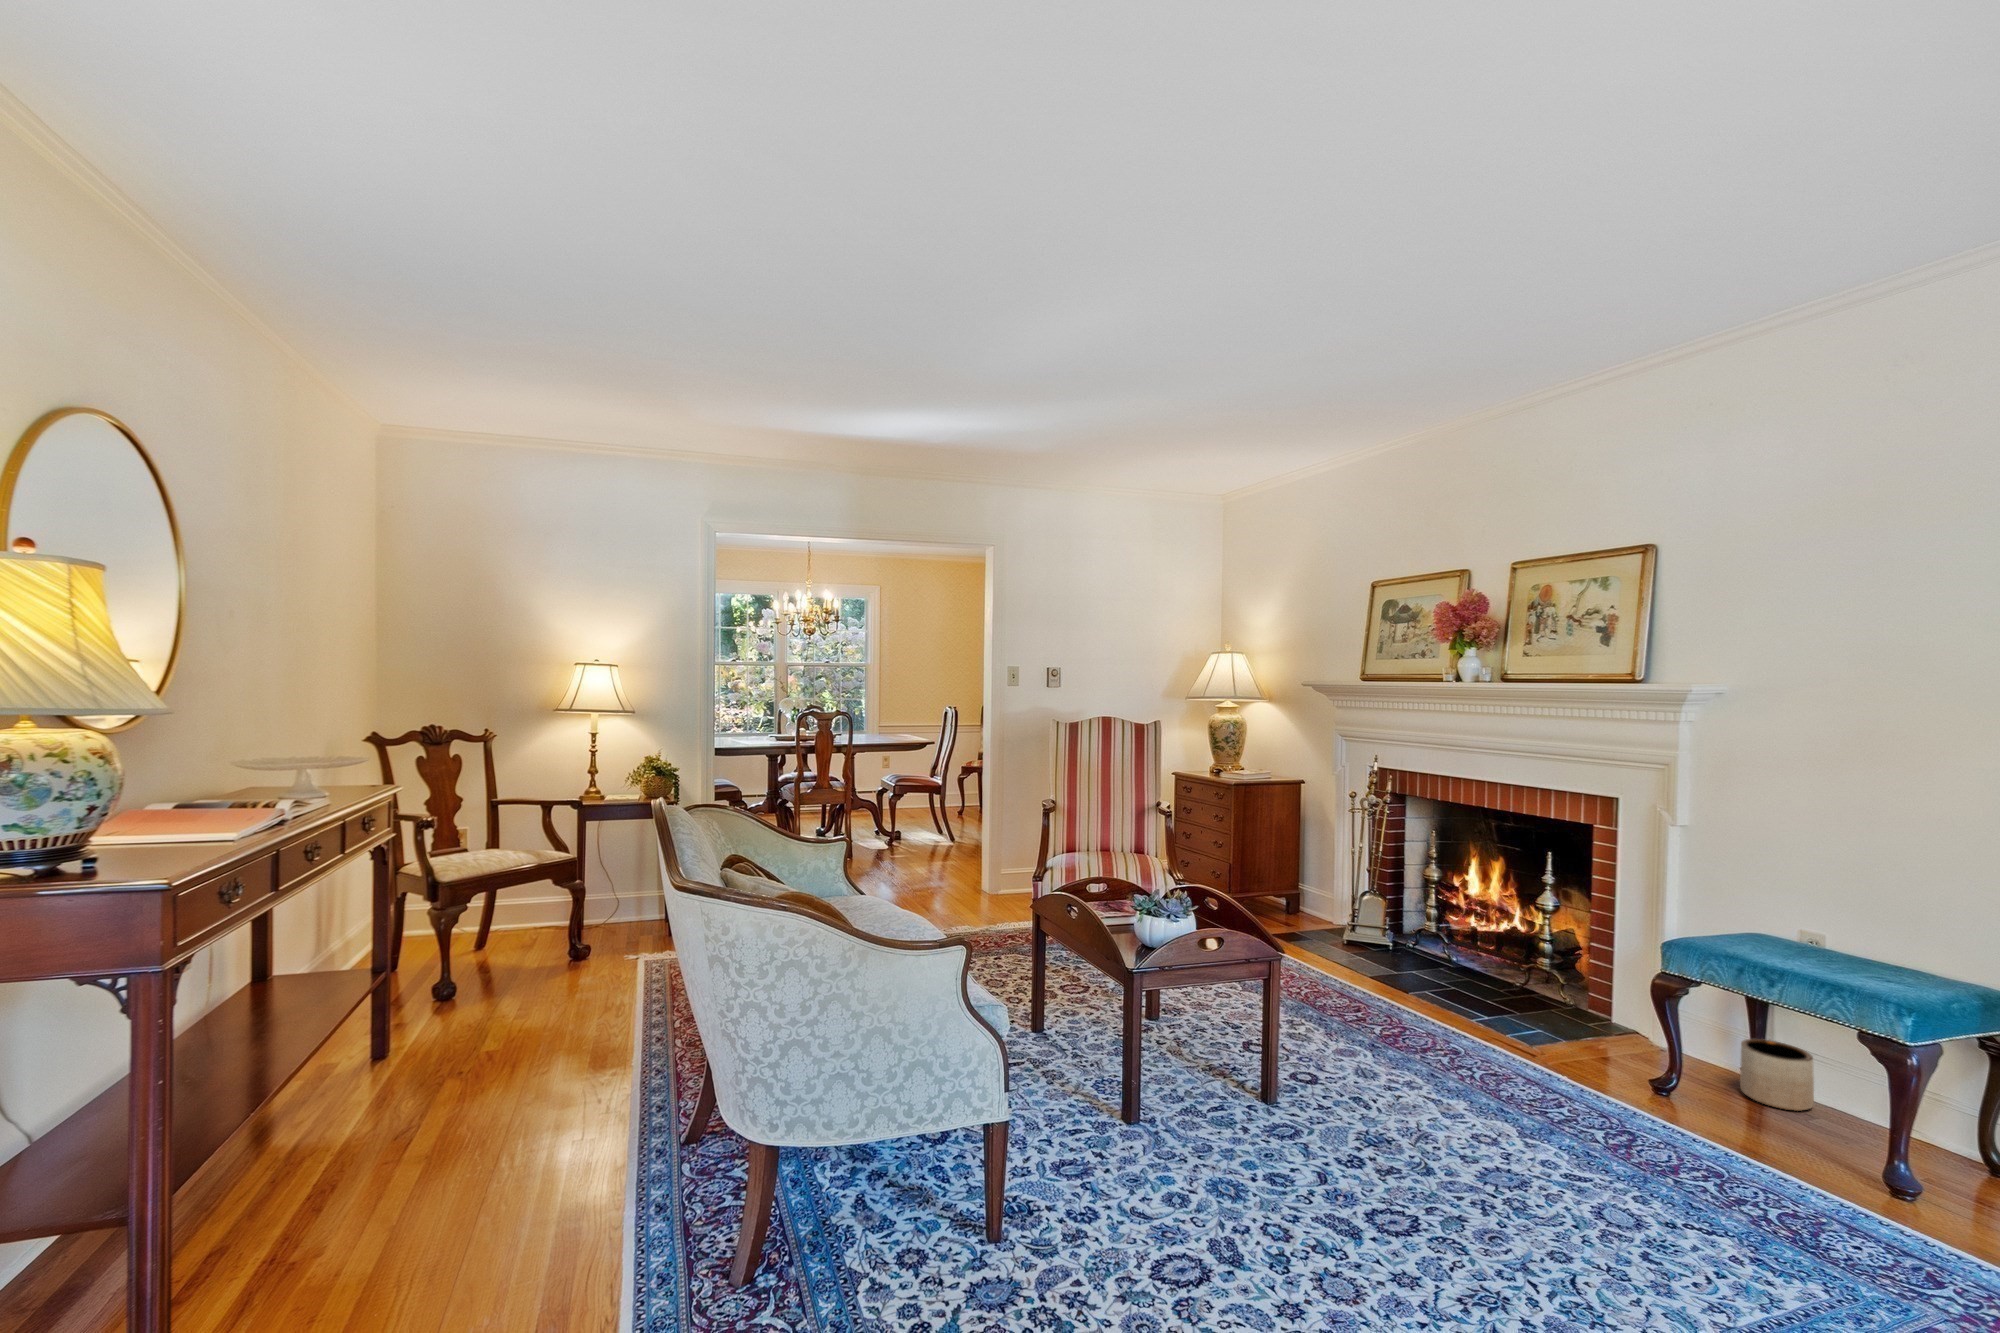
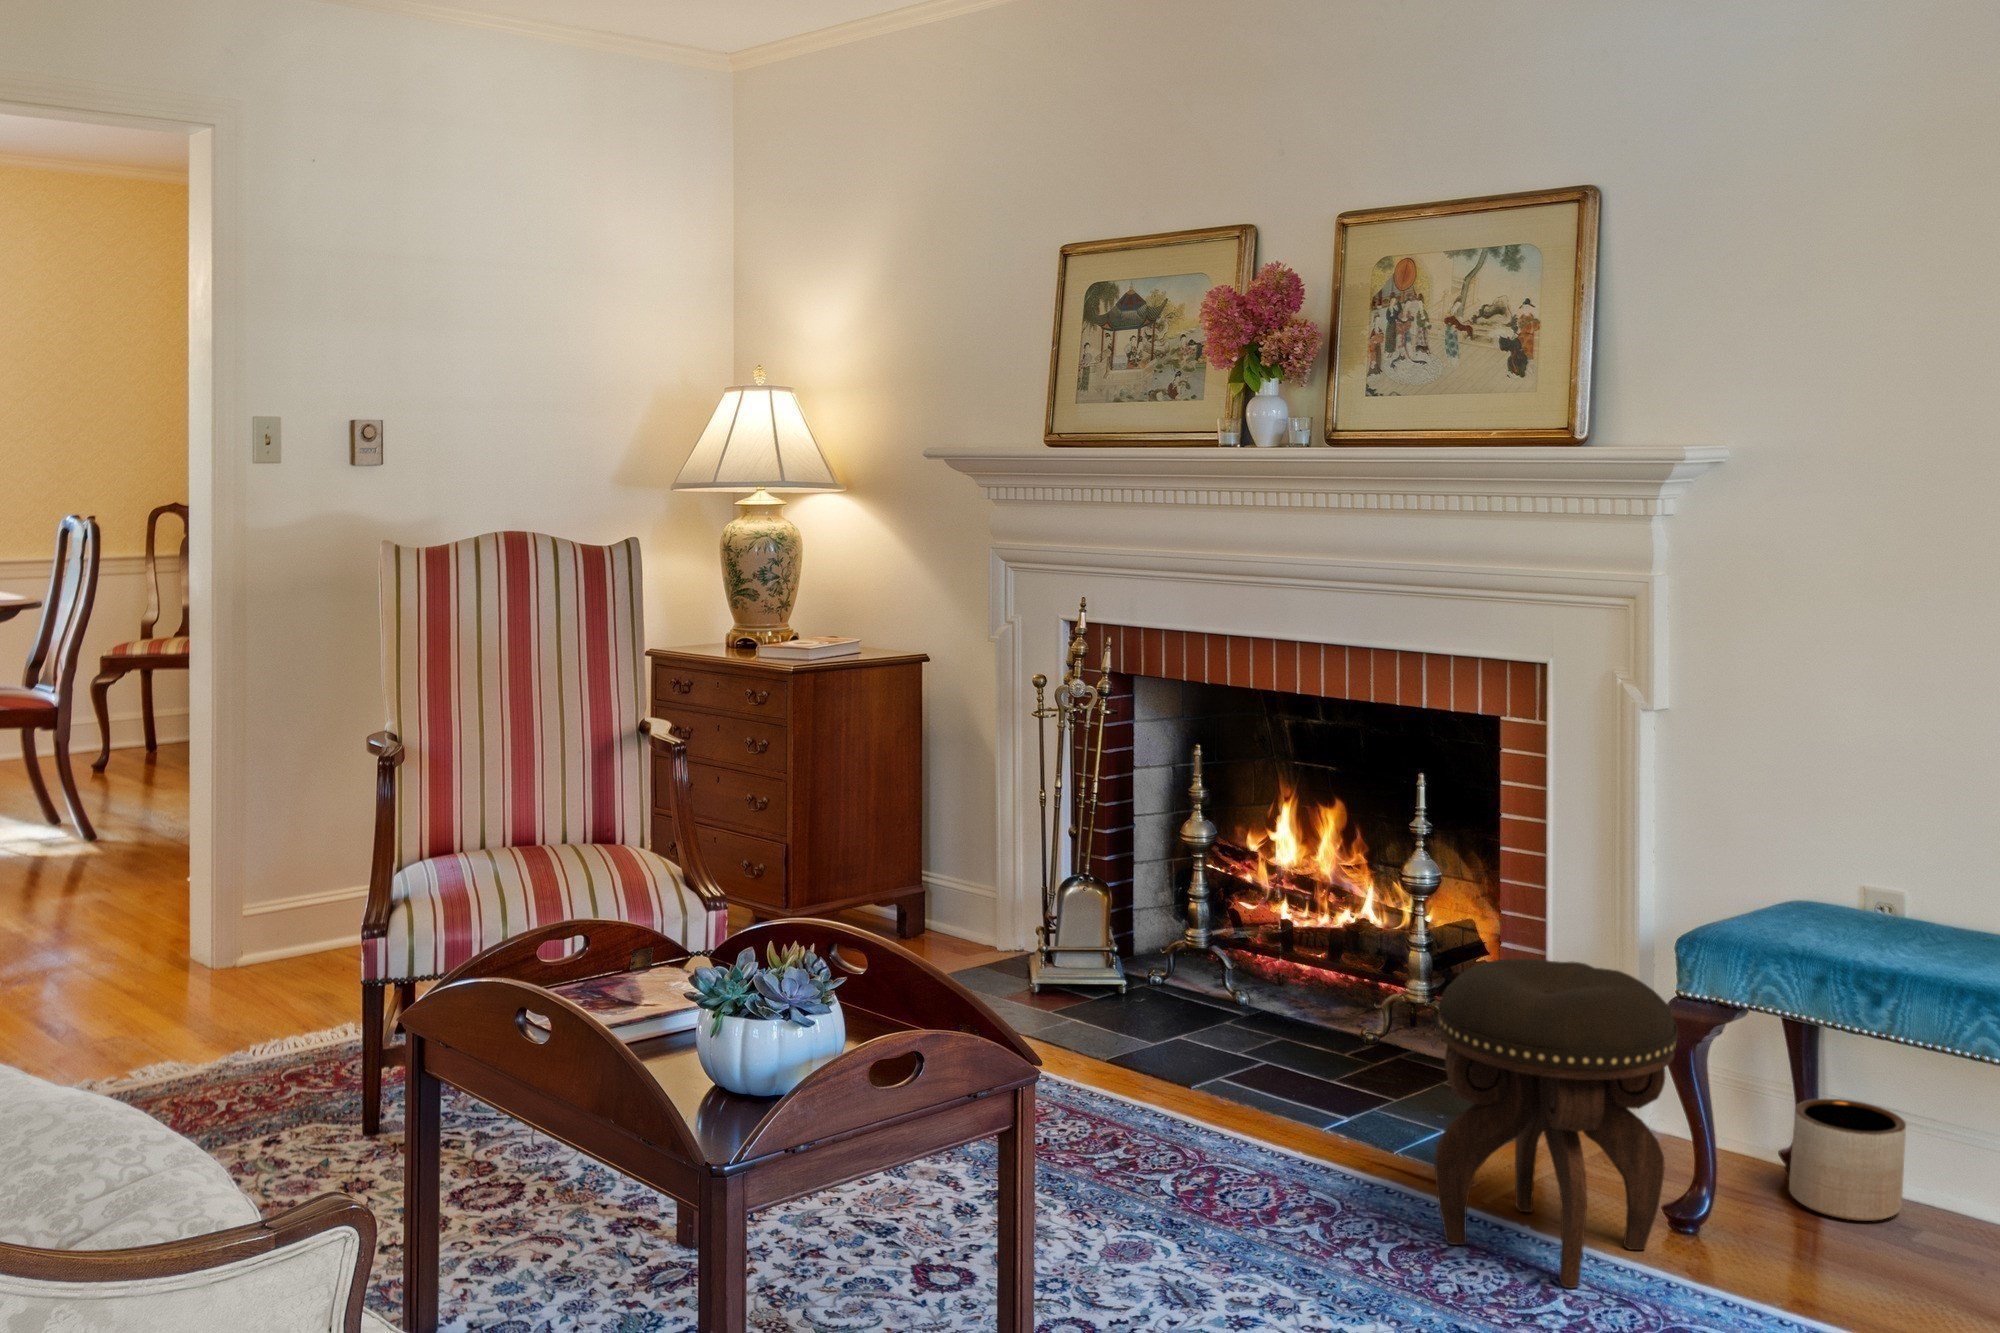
footstool: none [1508,938,1643,1108] -> present [1435,958,1678,1289]

